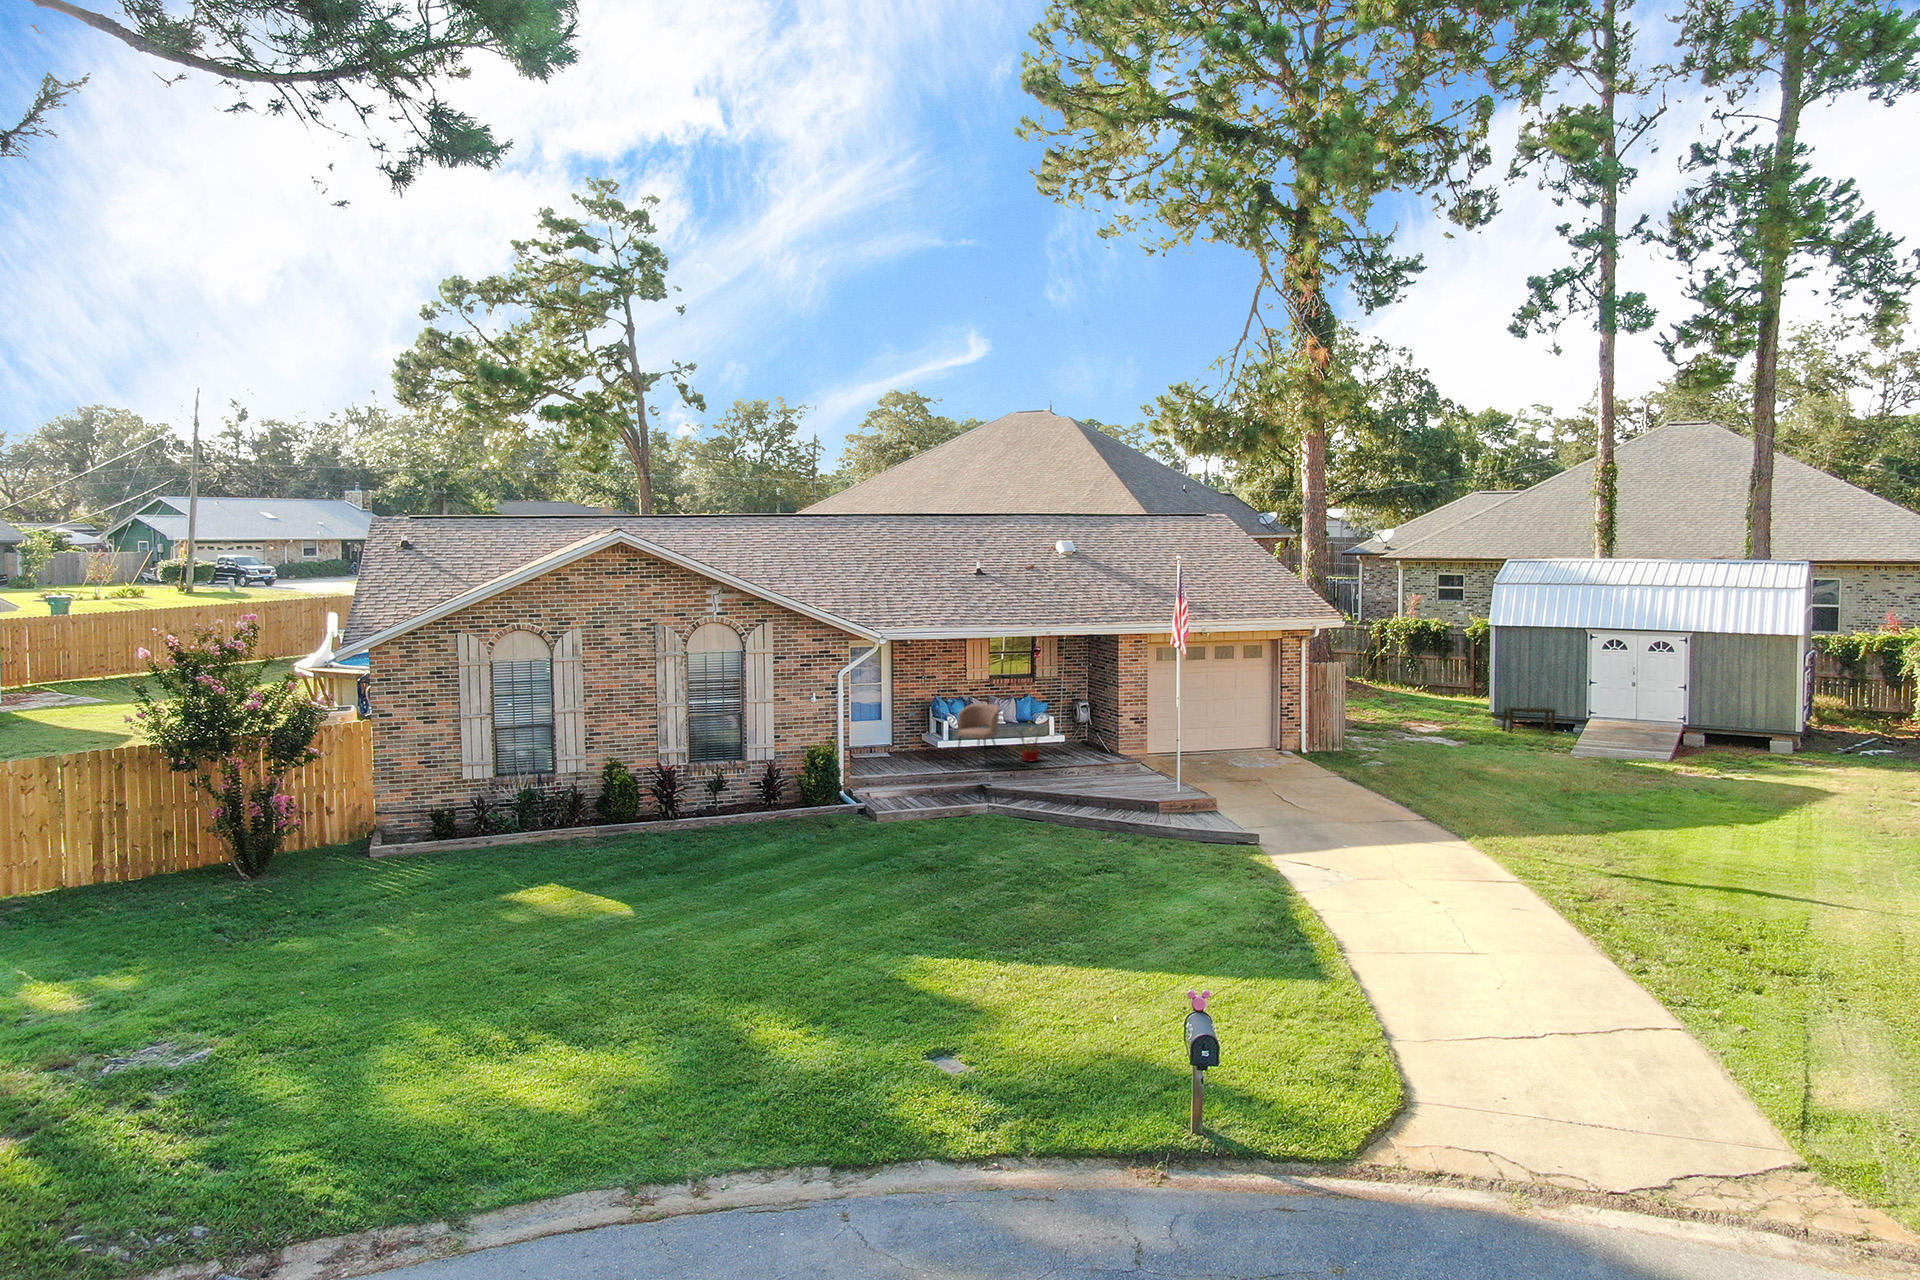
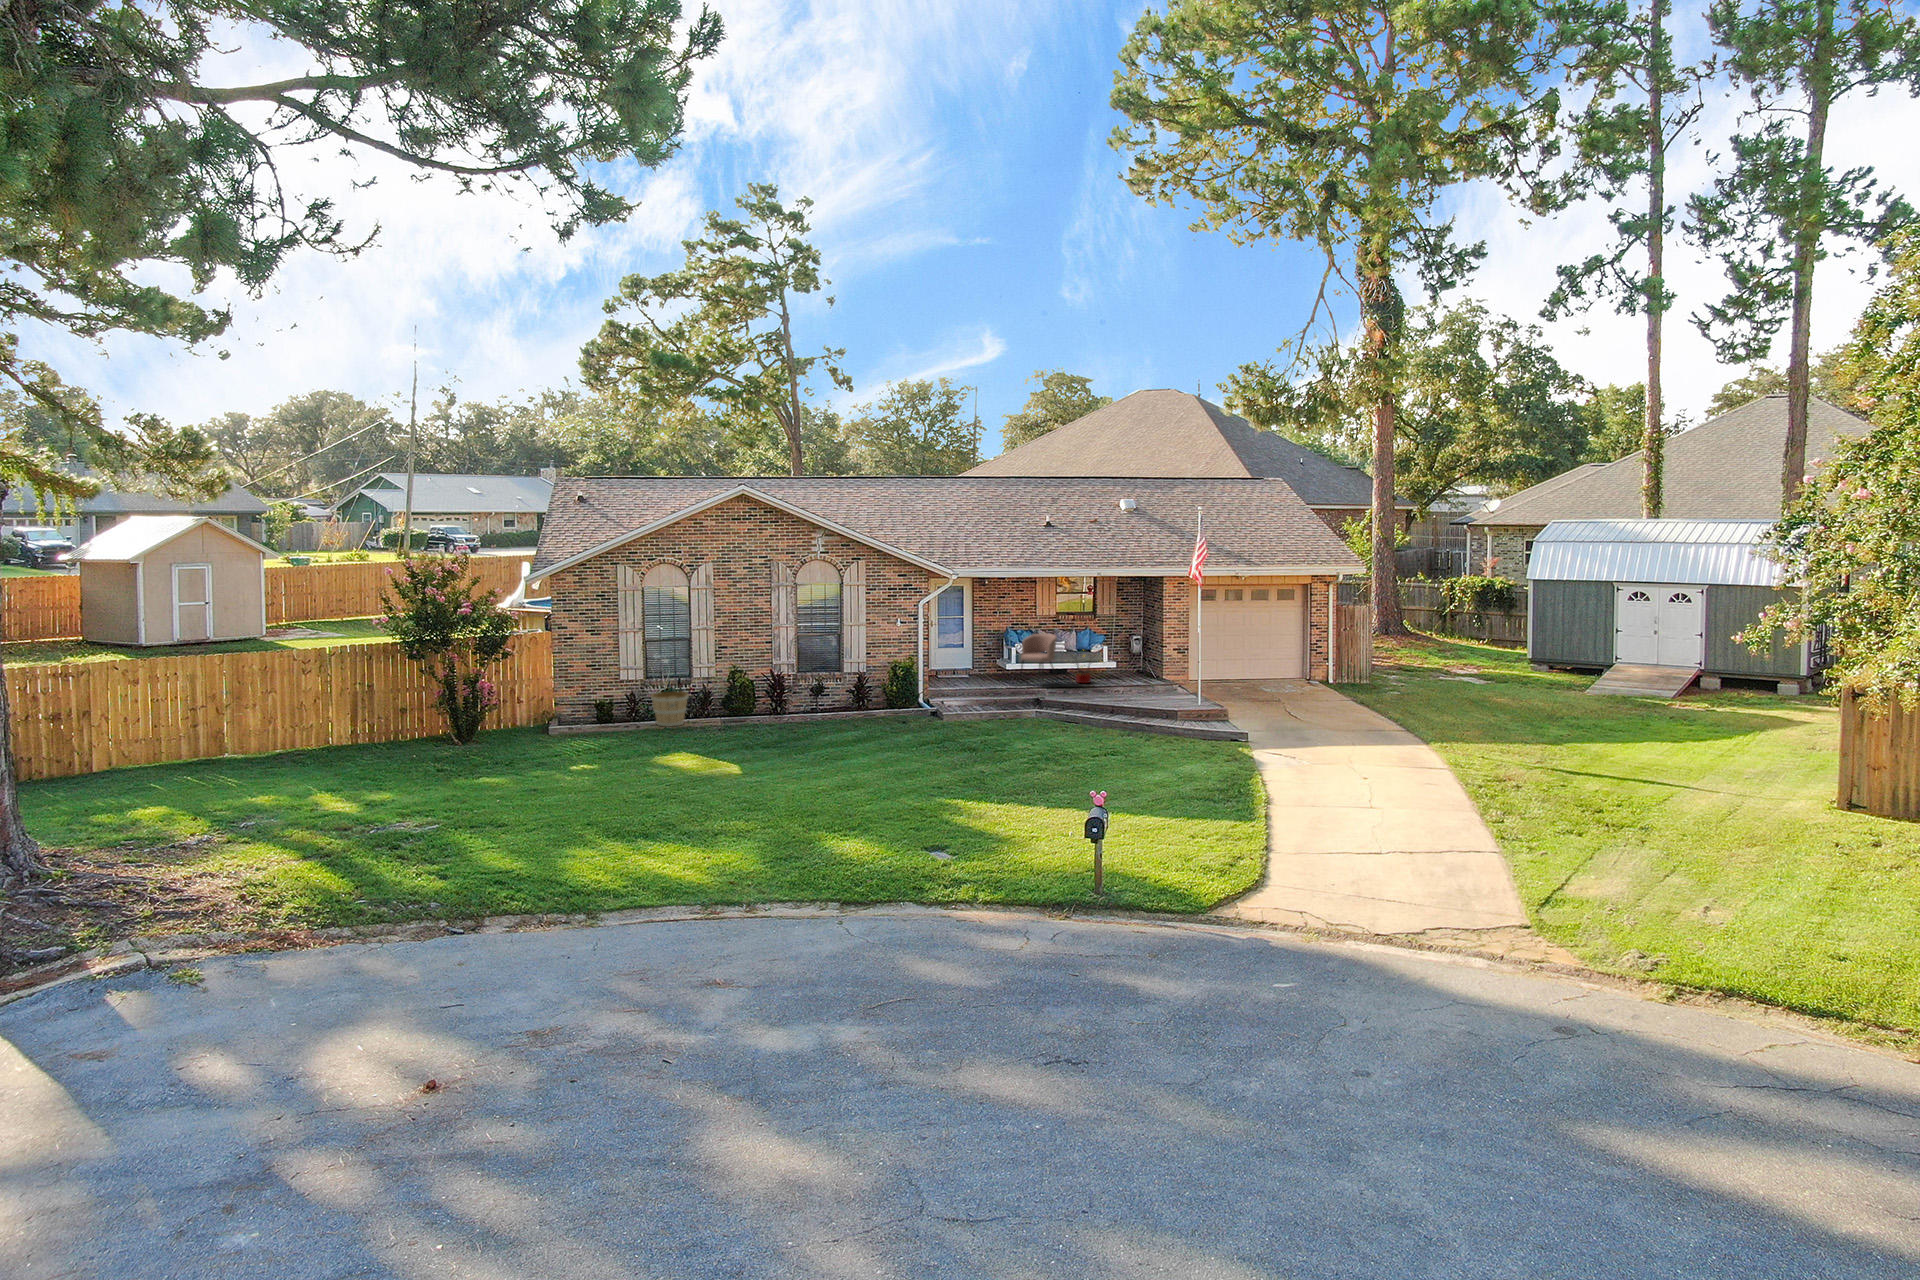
bench: present [1502,707,1556,734] -> none [1538,654,1589,680]
wooden bucket: none [504,796,555,844] -> present [651,691,689,727]

